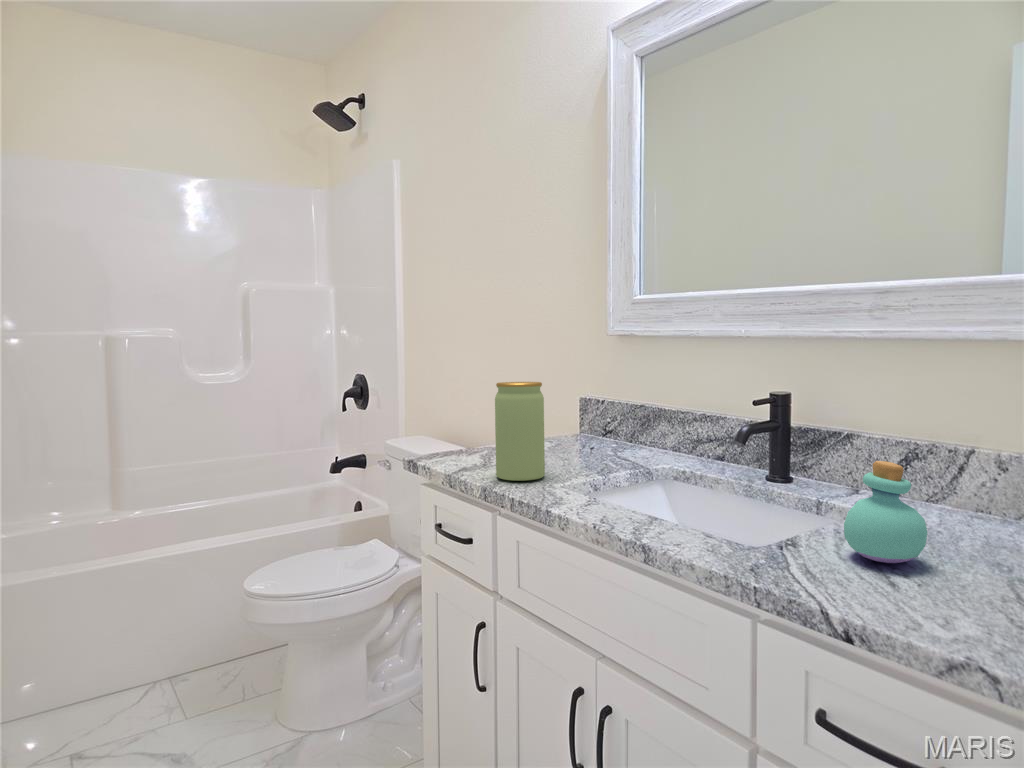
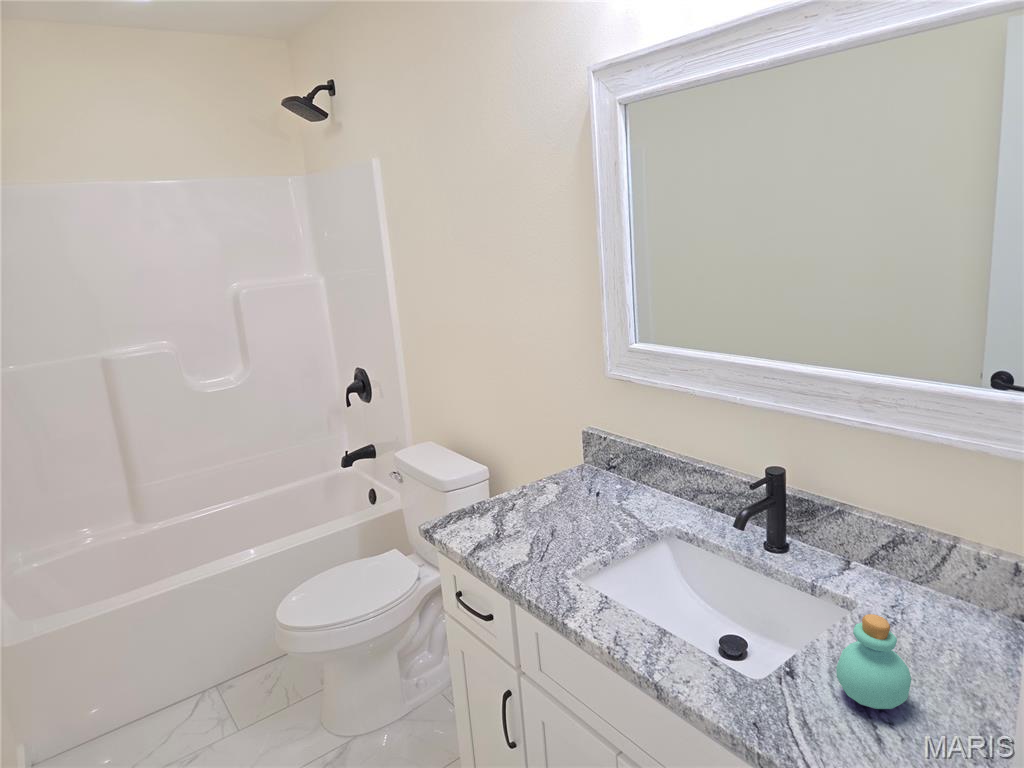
jar: present [495,382,545,481] -> none [504,468,556,569]

